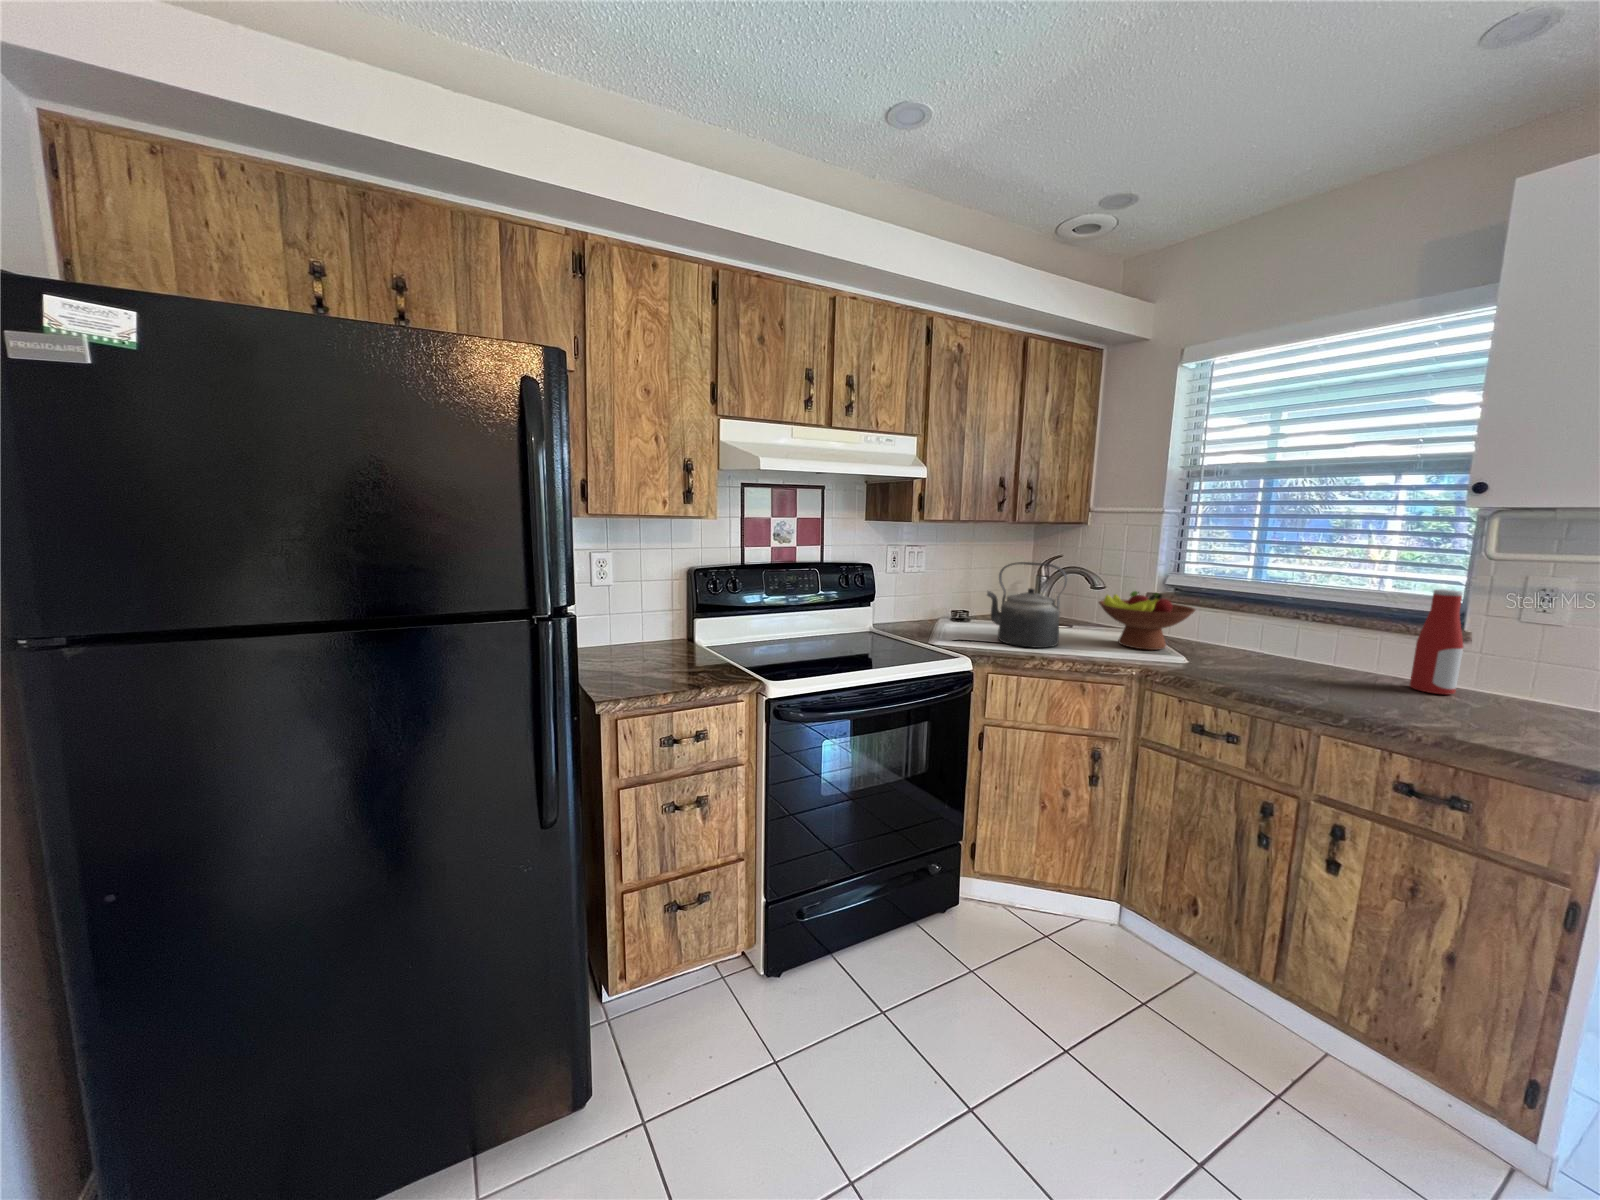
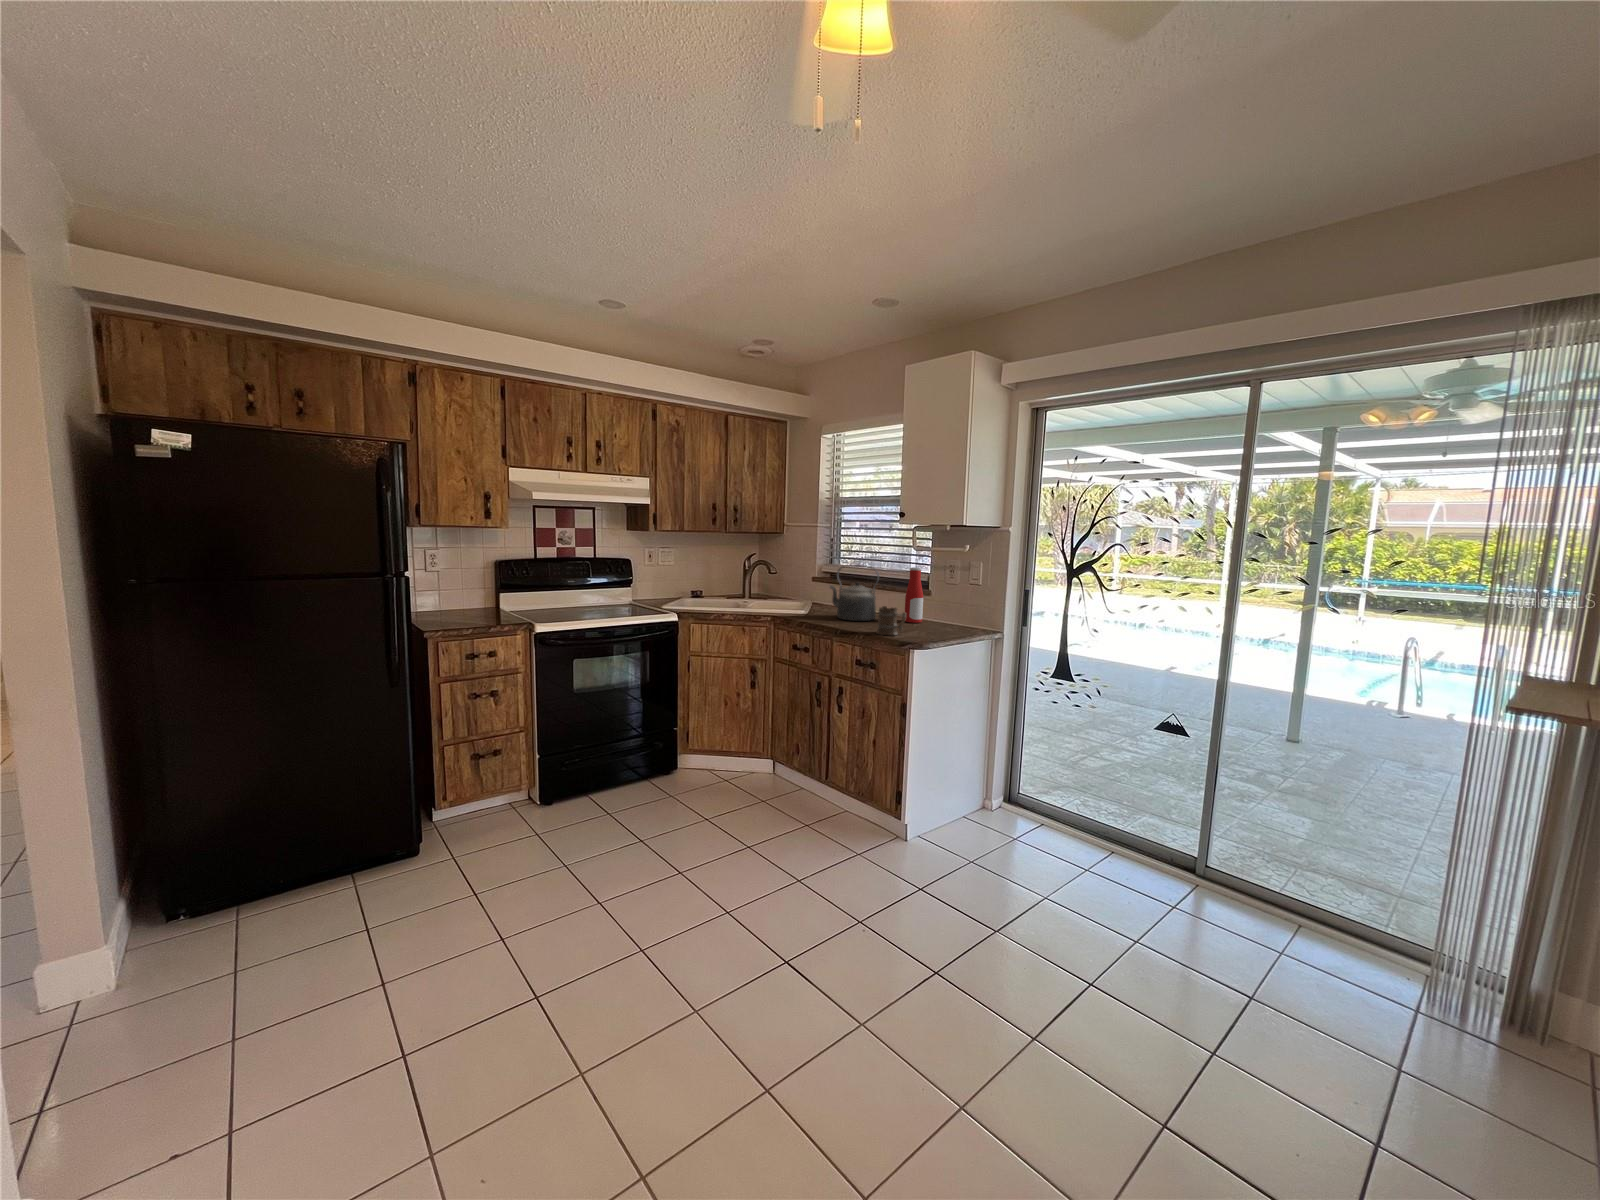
kettle: present [987,562,1067,648] -> present [830,565,879,621]
fruit bowl: present [1099,591,1195,650] -> none [768,574,820,609]
mug: none [1430,674,1537,739] -> present [877,606,906,635]

